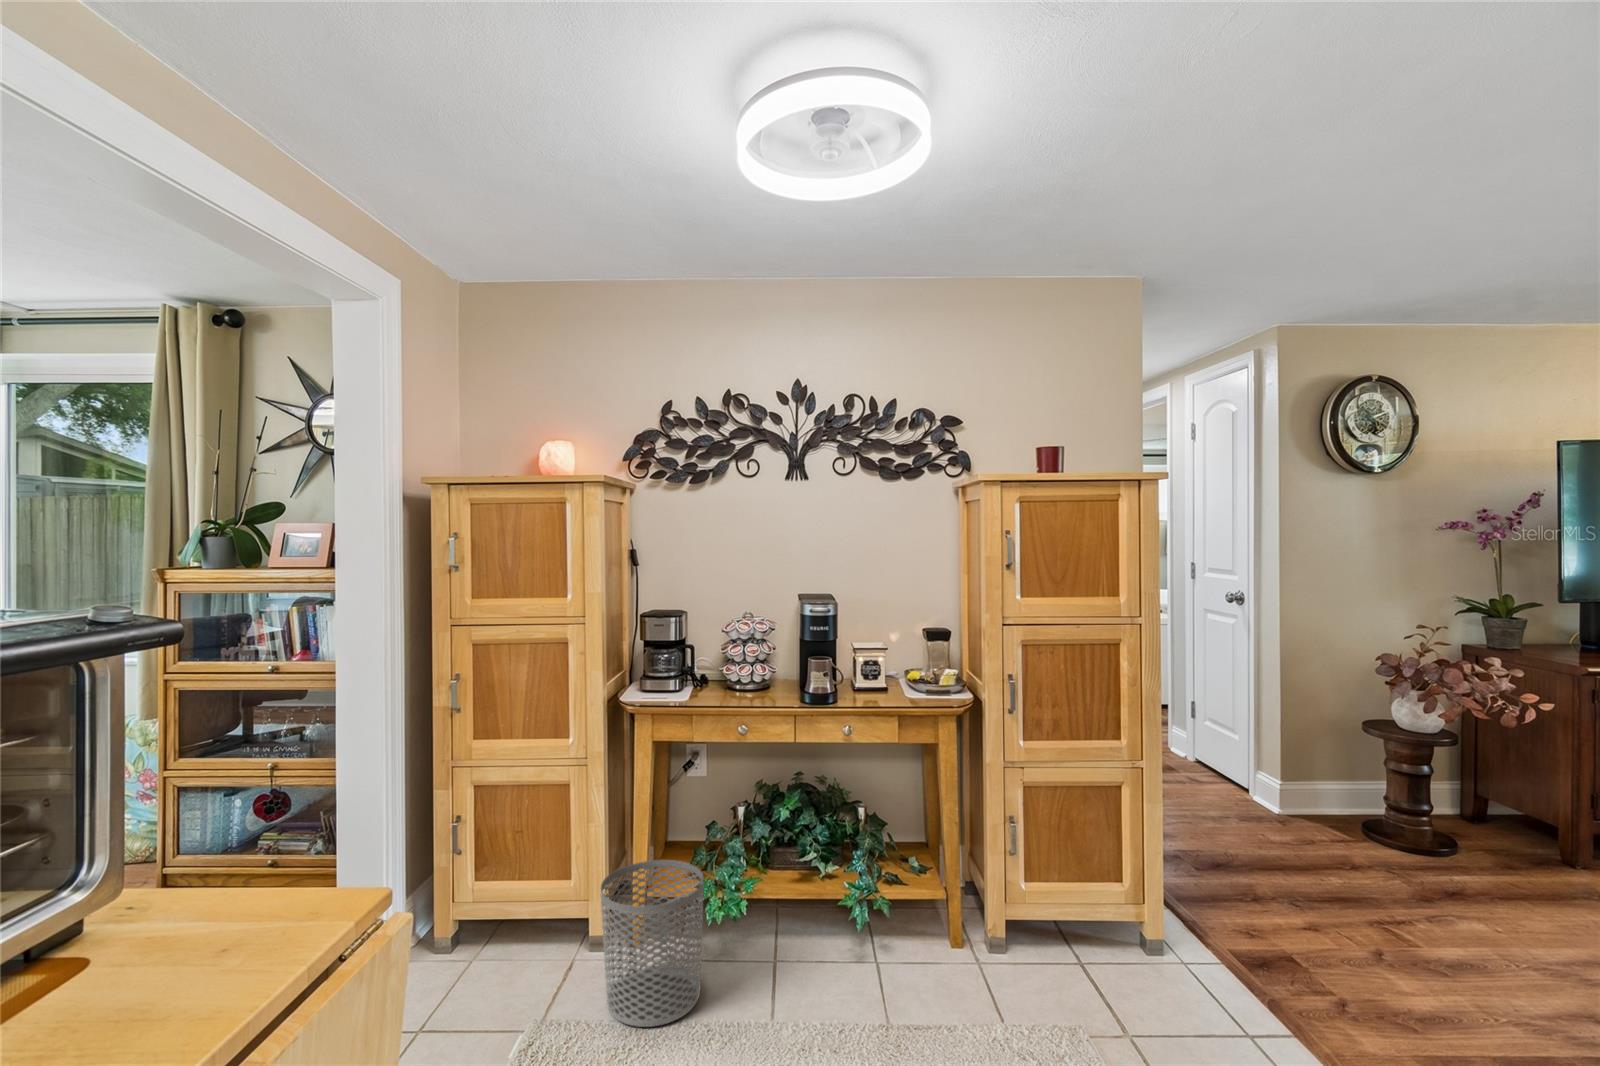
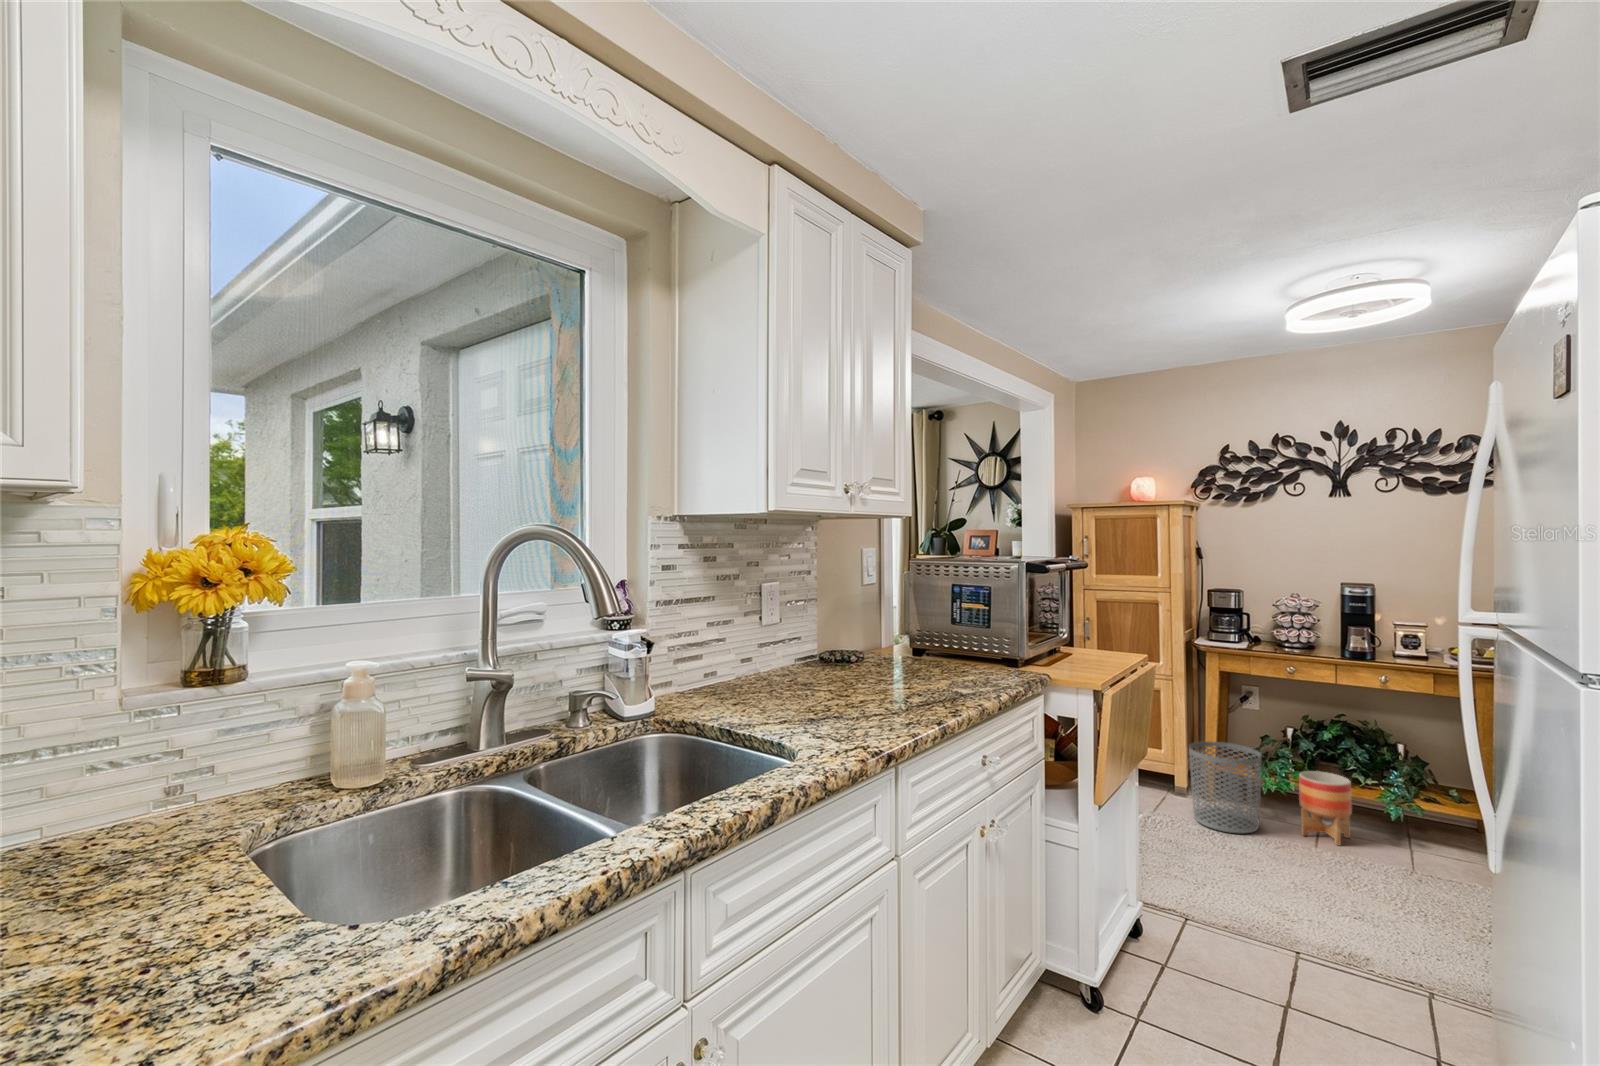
planter: none [752,878,815,995] -> present [1299,771,1352,845]

